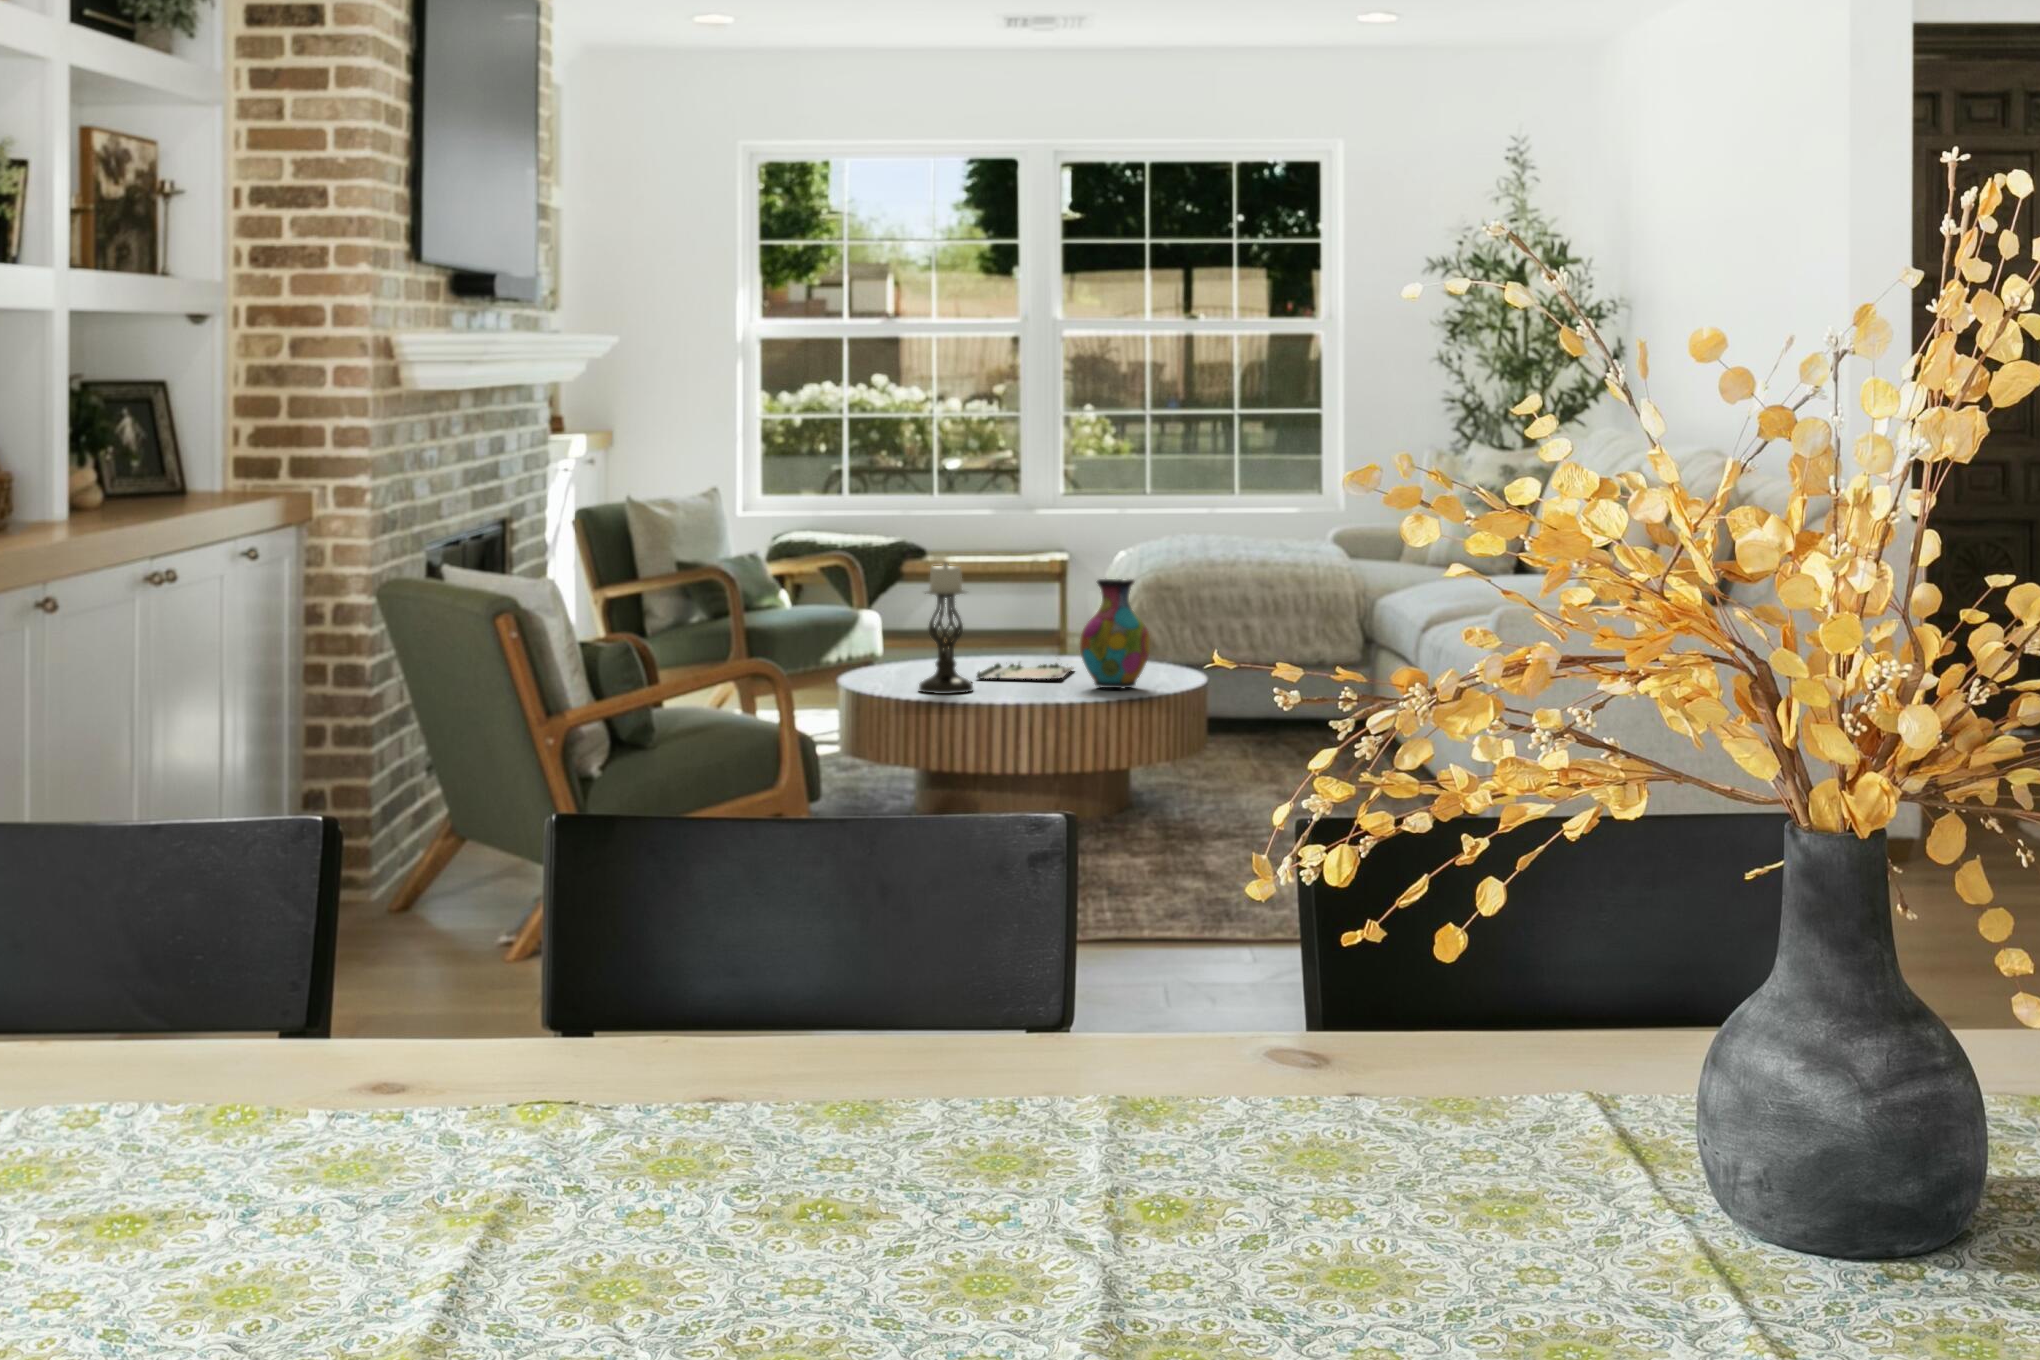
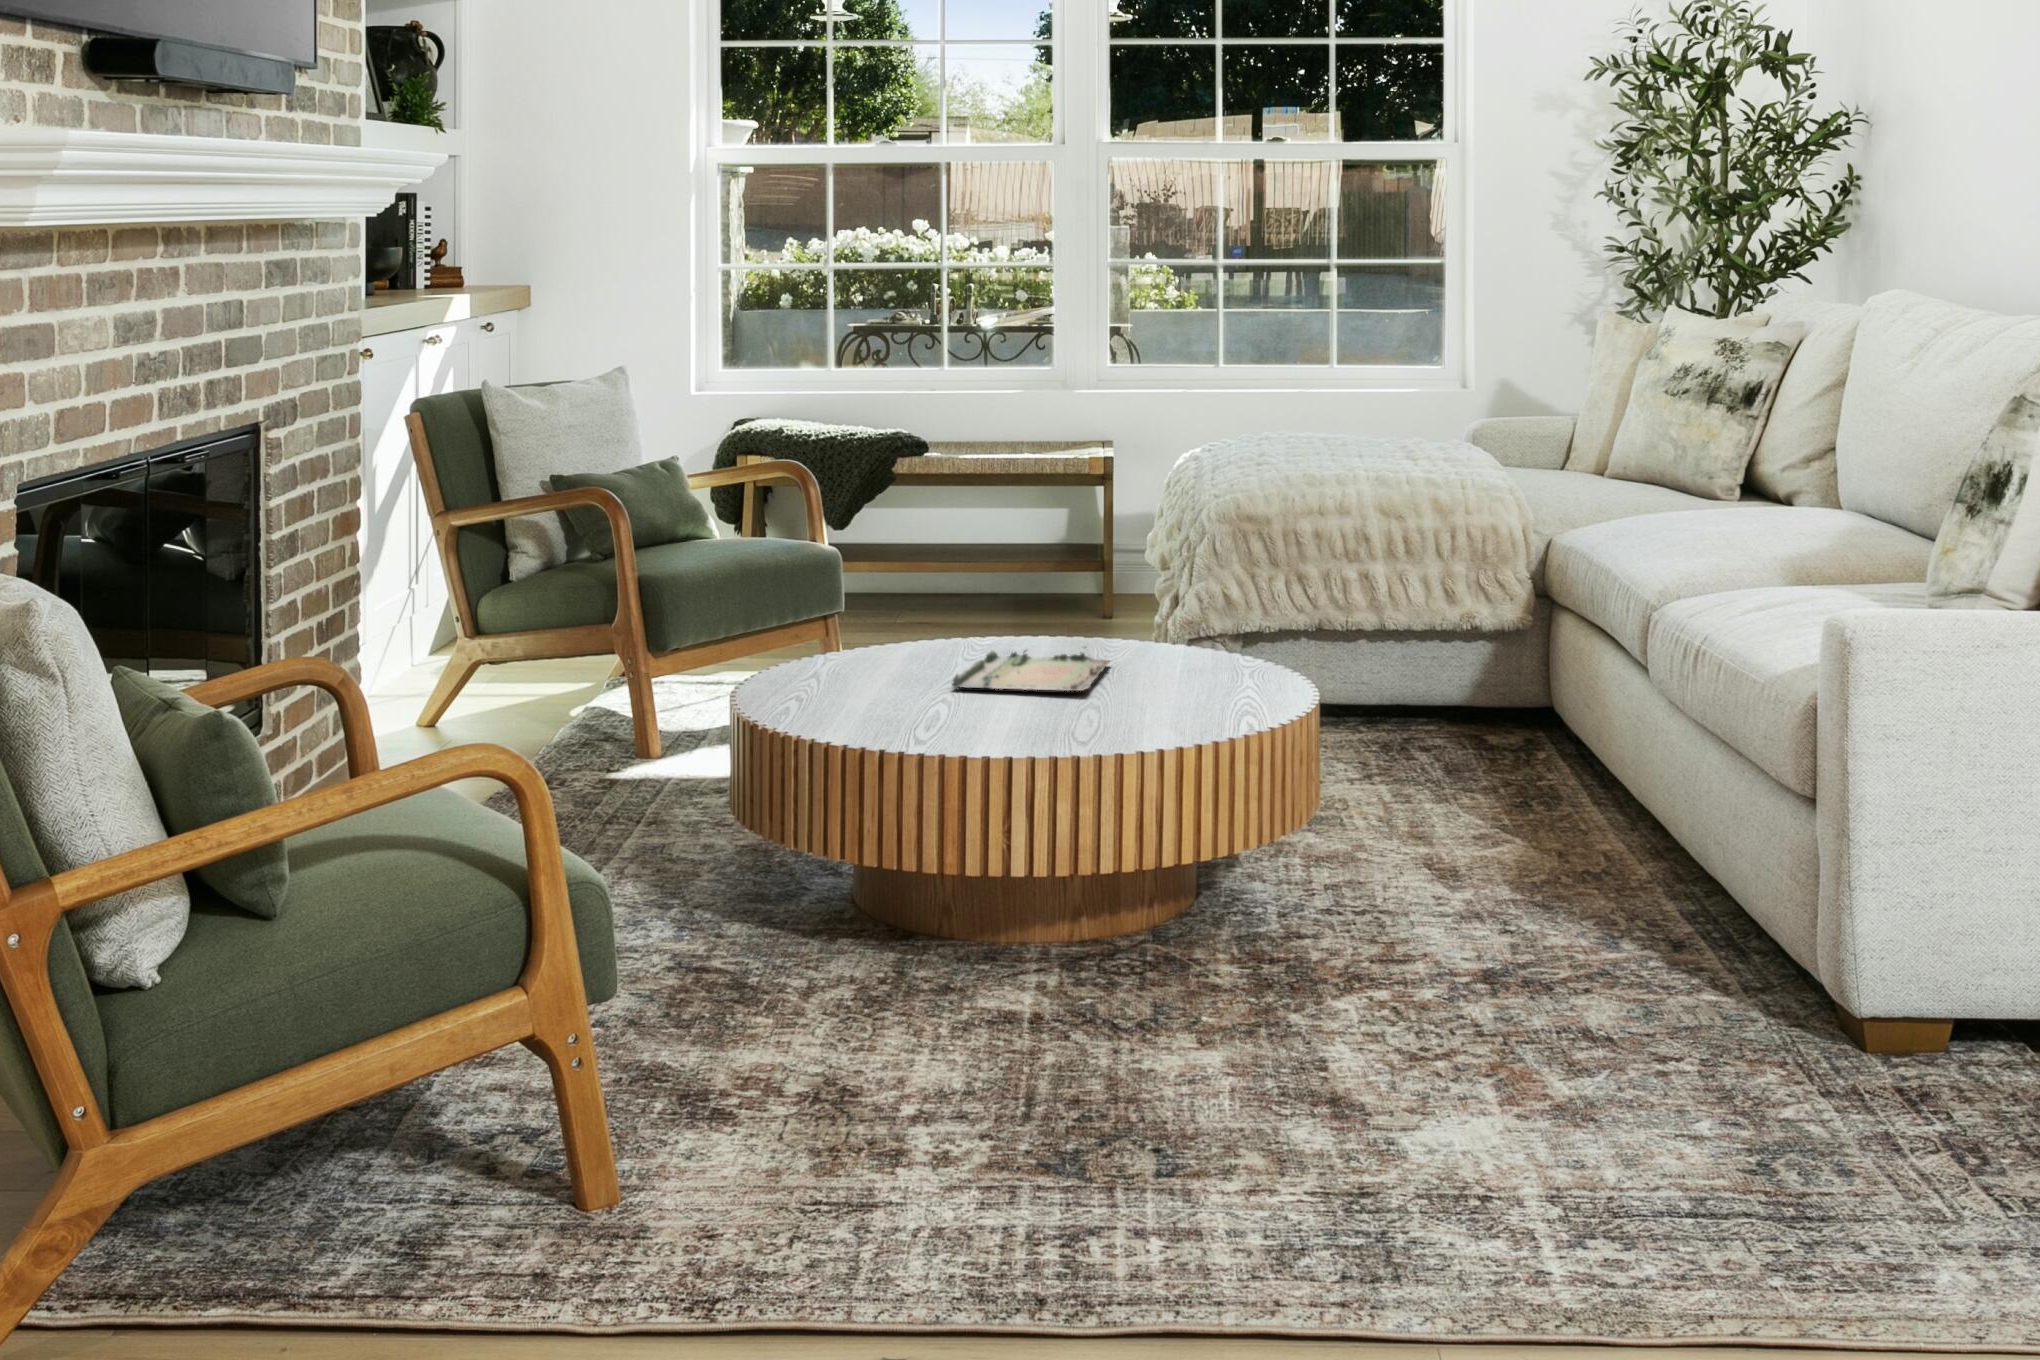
candle holder: present [919,562,973,694] -> none [851,511,941,729]
vase: present [1080,579,1150,688] -> none [1114,536,1229,718]

